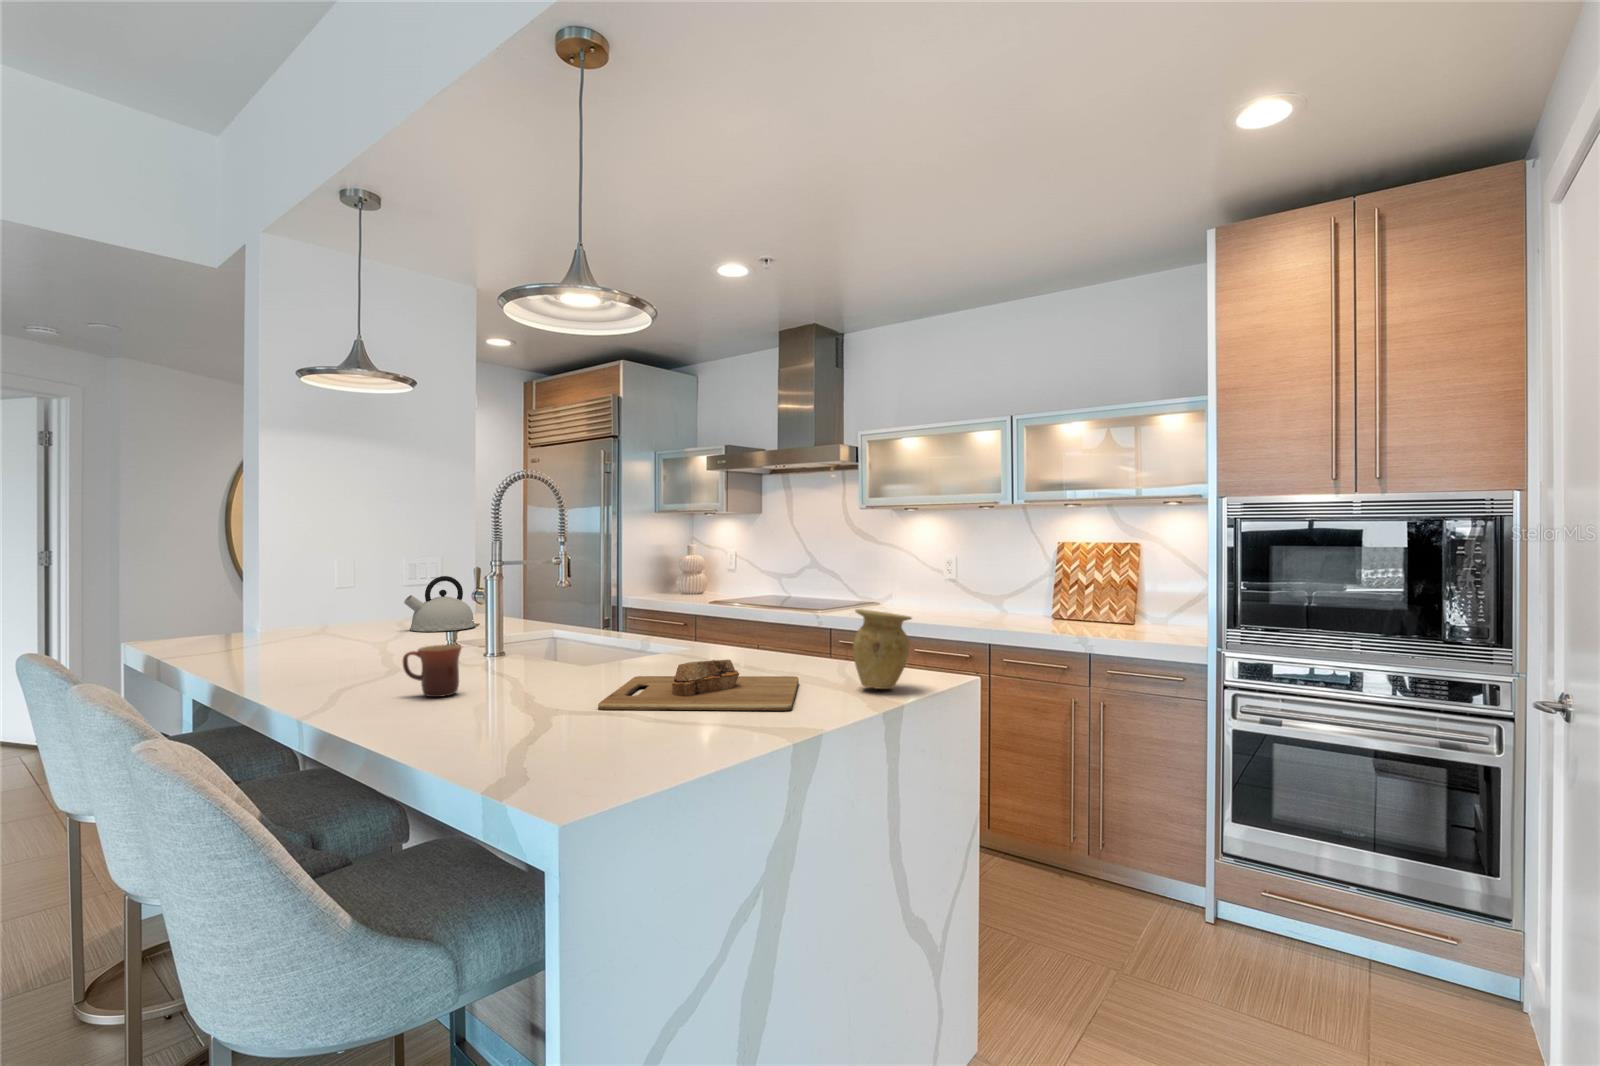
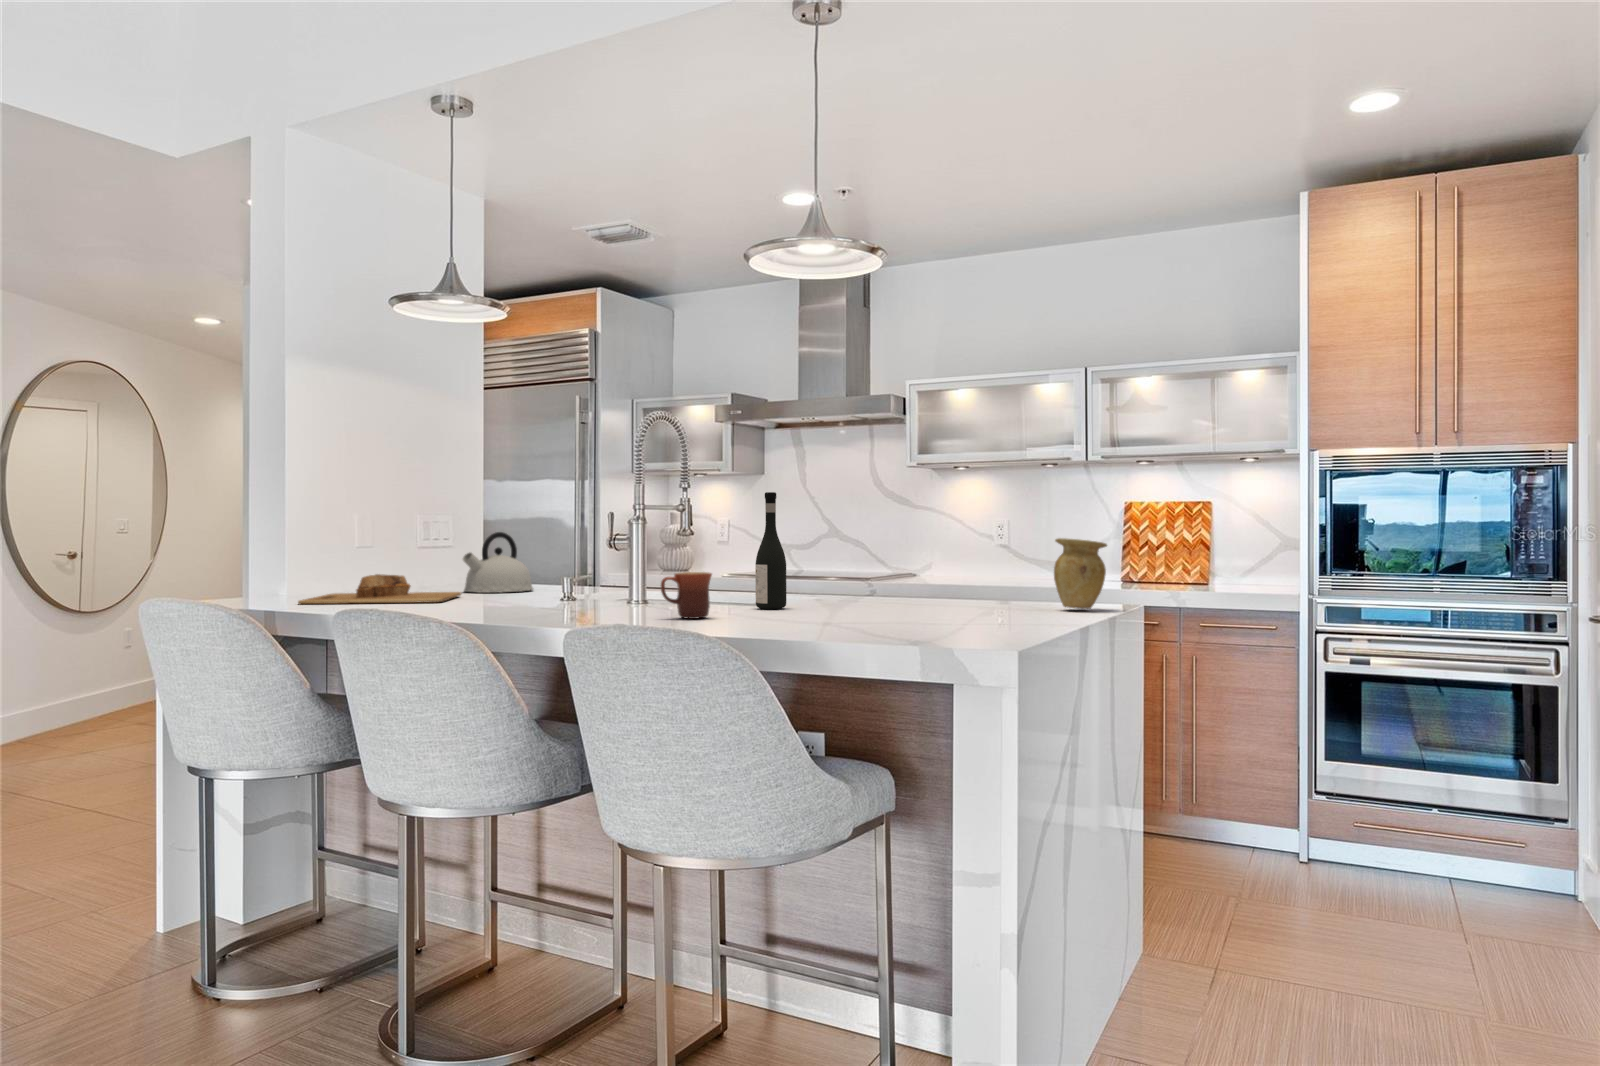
wine bottle: none [559,555,592,675] -> present [755,492,786,609]
cutting board: present [598,660,799,711] -> present [298,574,461,605]

